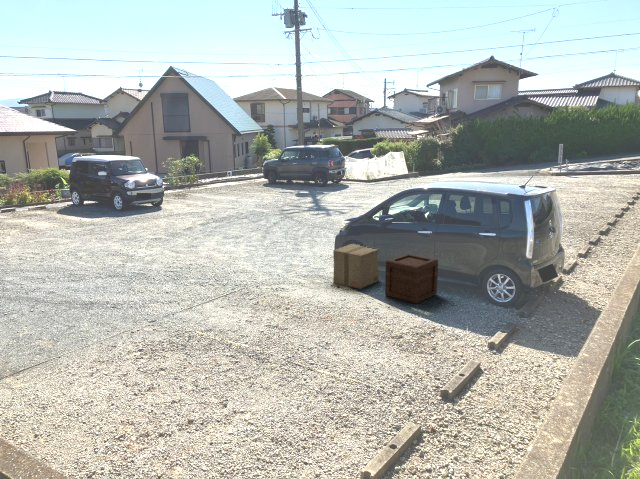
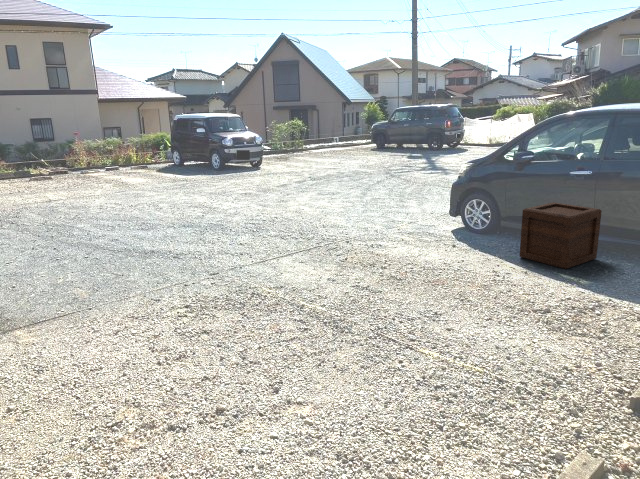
cardboard box: present [333,244,379,289] -> none [447,192,512,249]

